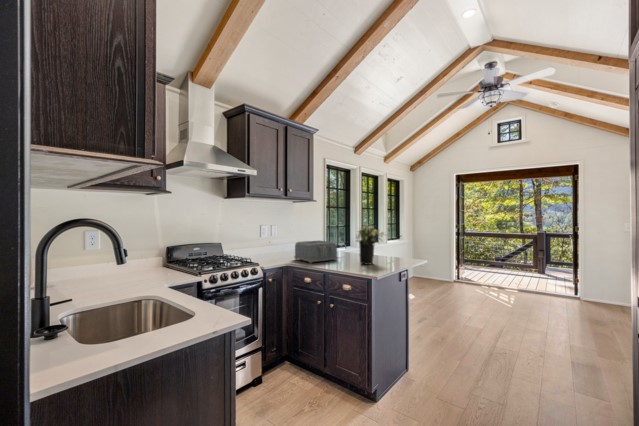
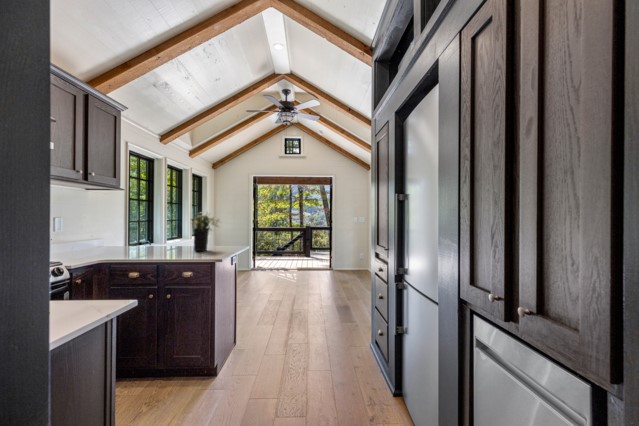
toaster: present [294,241,338,263] -> none [101,232,164,257]

